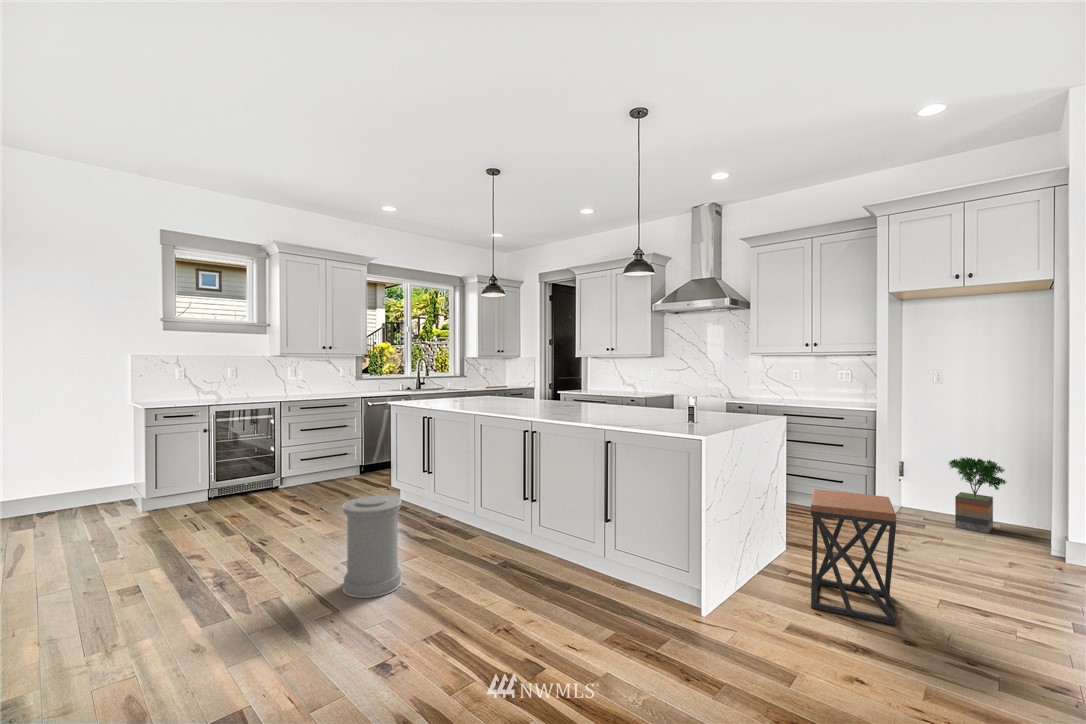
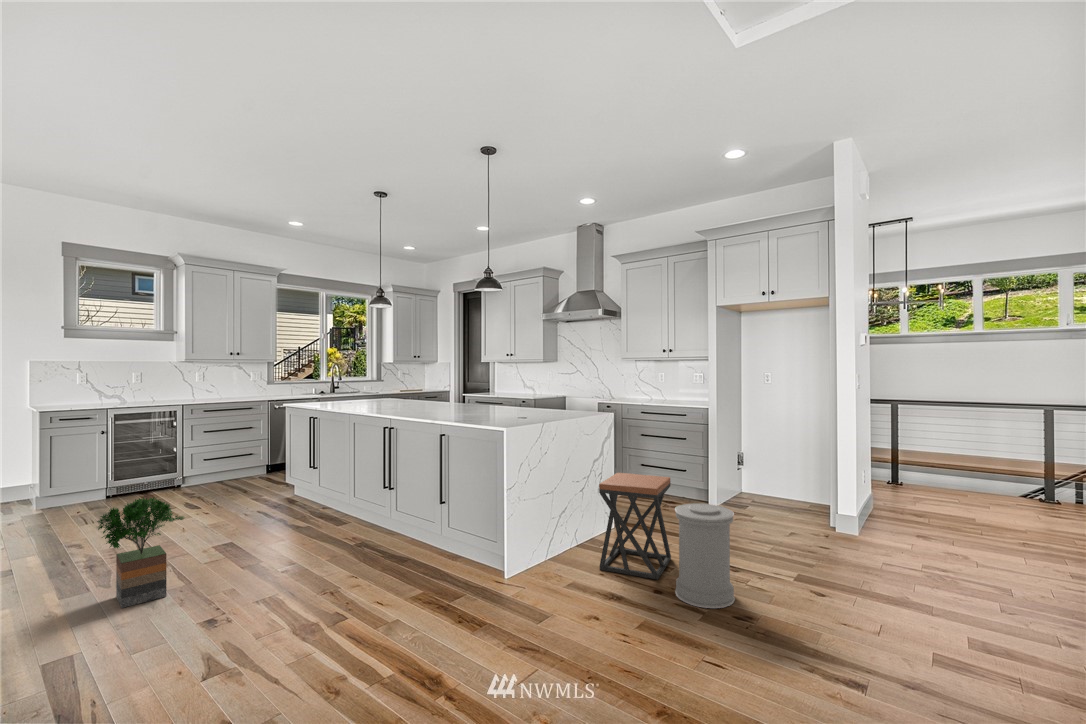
potted tree: present [949,457,1006,533] -> present [97,497,184,608]
trash can: present [343,496,401,598] -> present [675,503,735,608]

